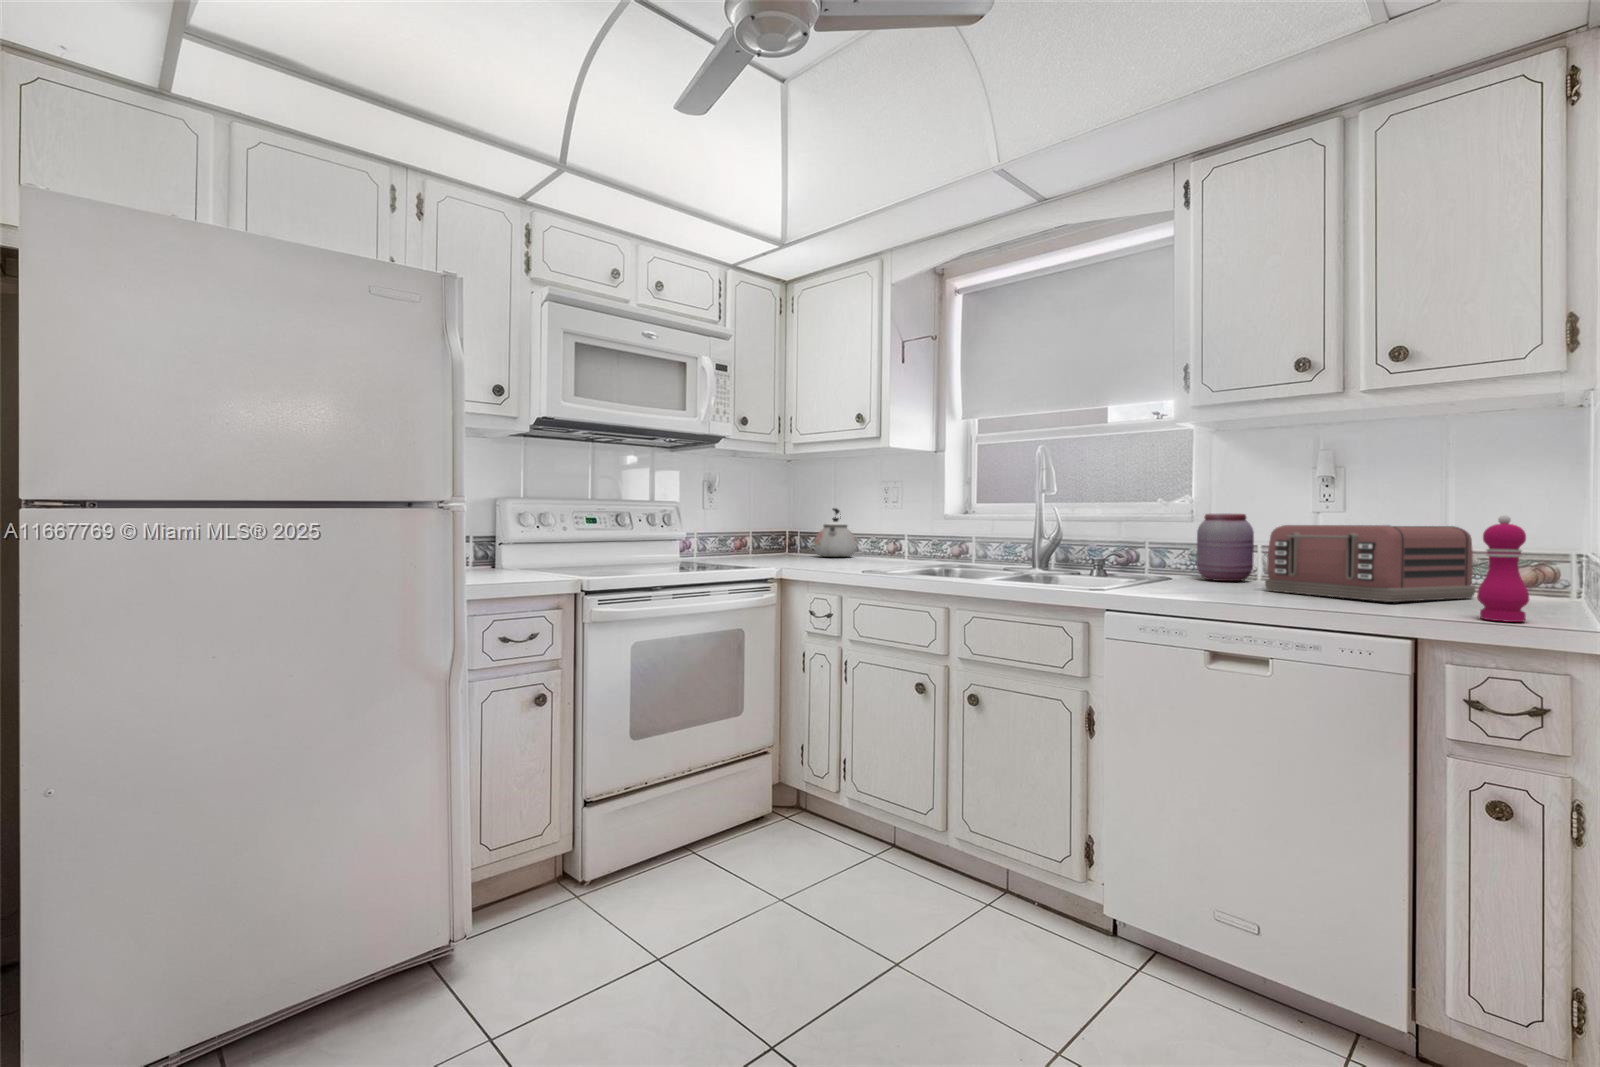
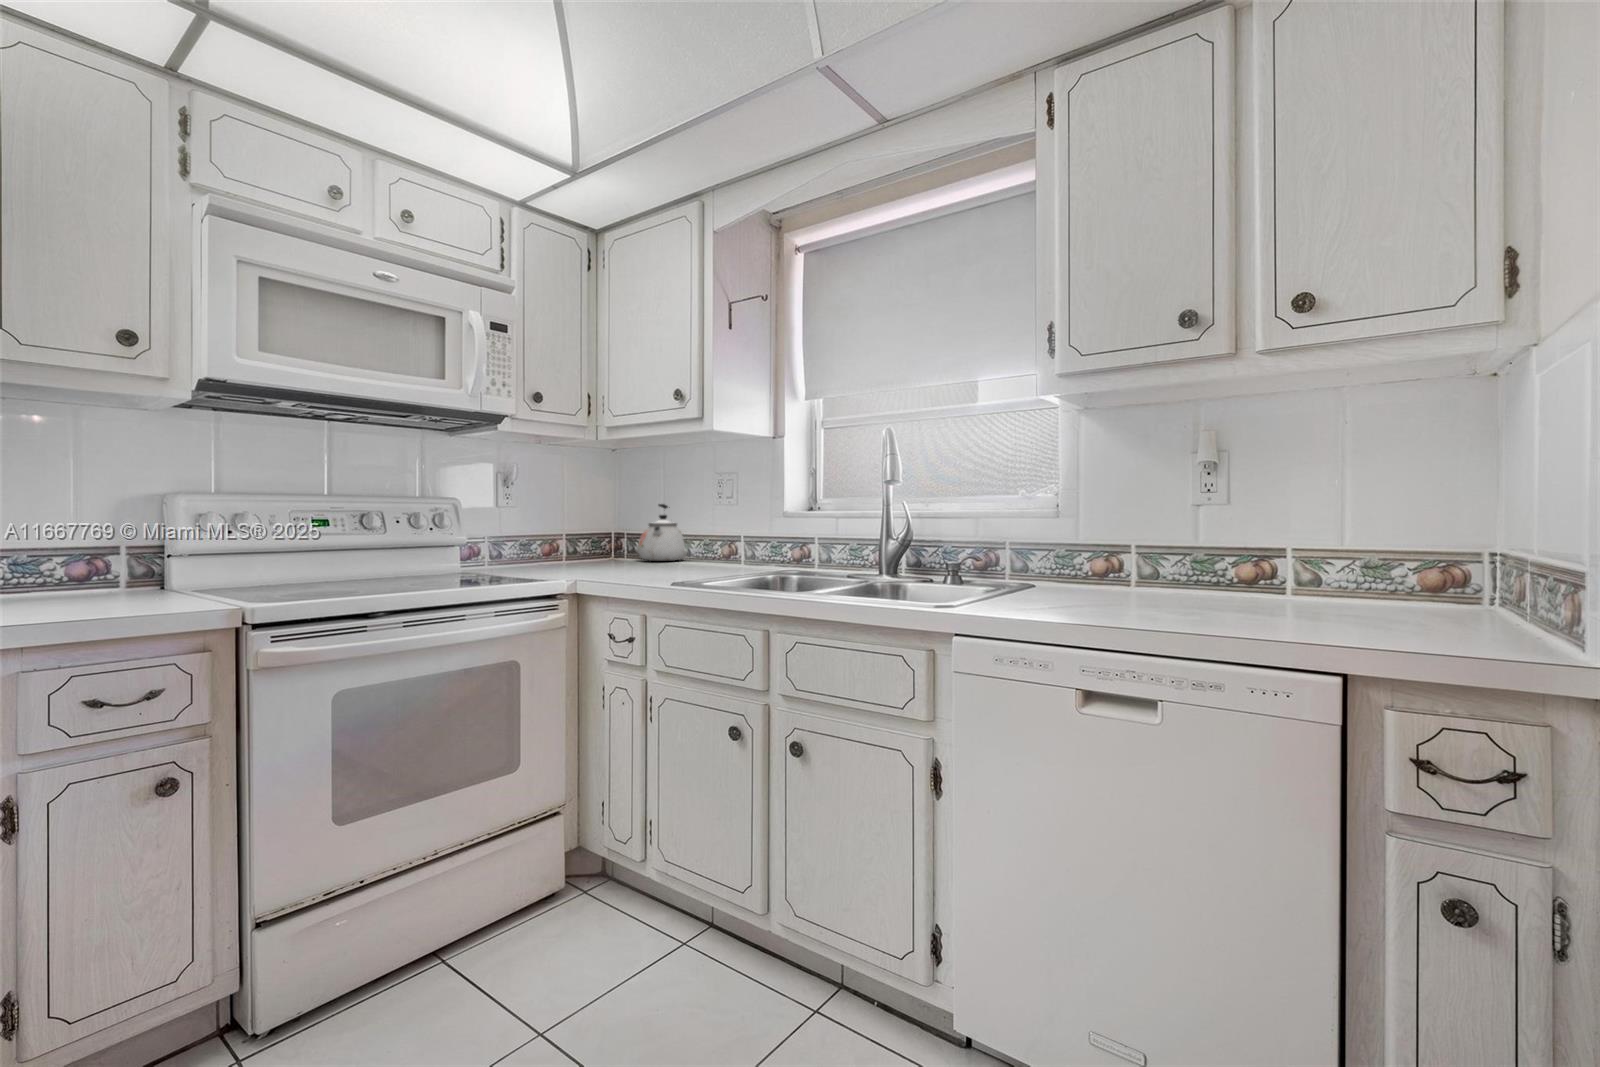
jar: present [1196,514,1254,581] -> none [1061,507,1125,588]
pepper mill: present [1477,515,1530,622] -> none [1425,508,1497,654]
toaster: present [1265,525,1476,602] -> none [1142,521,1382,620]

